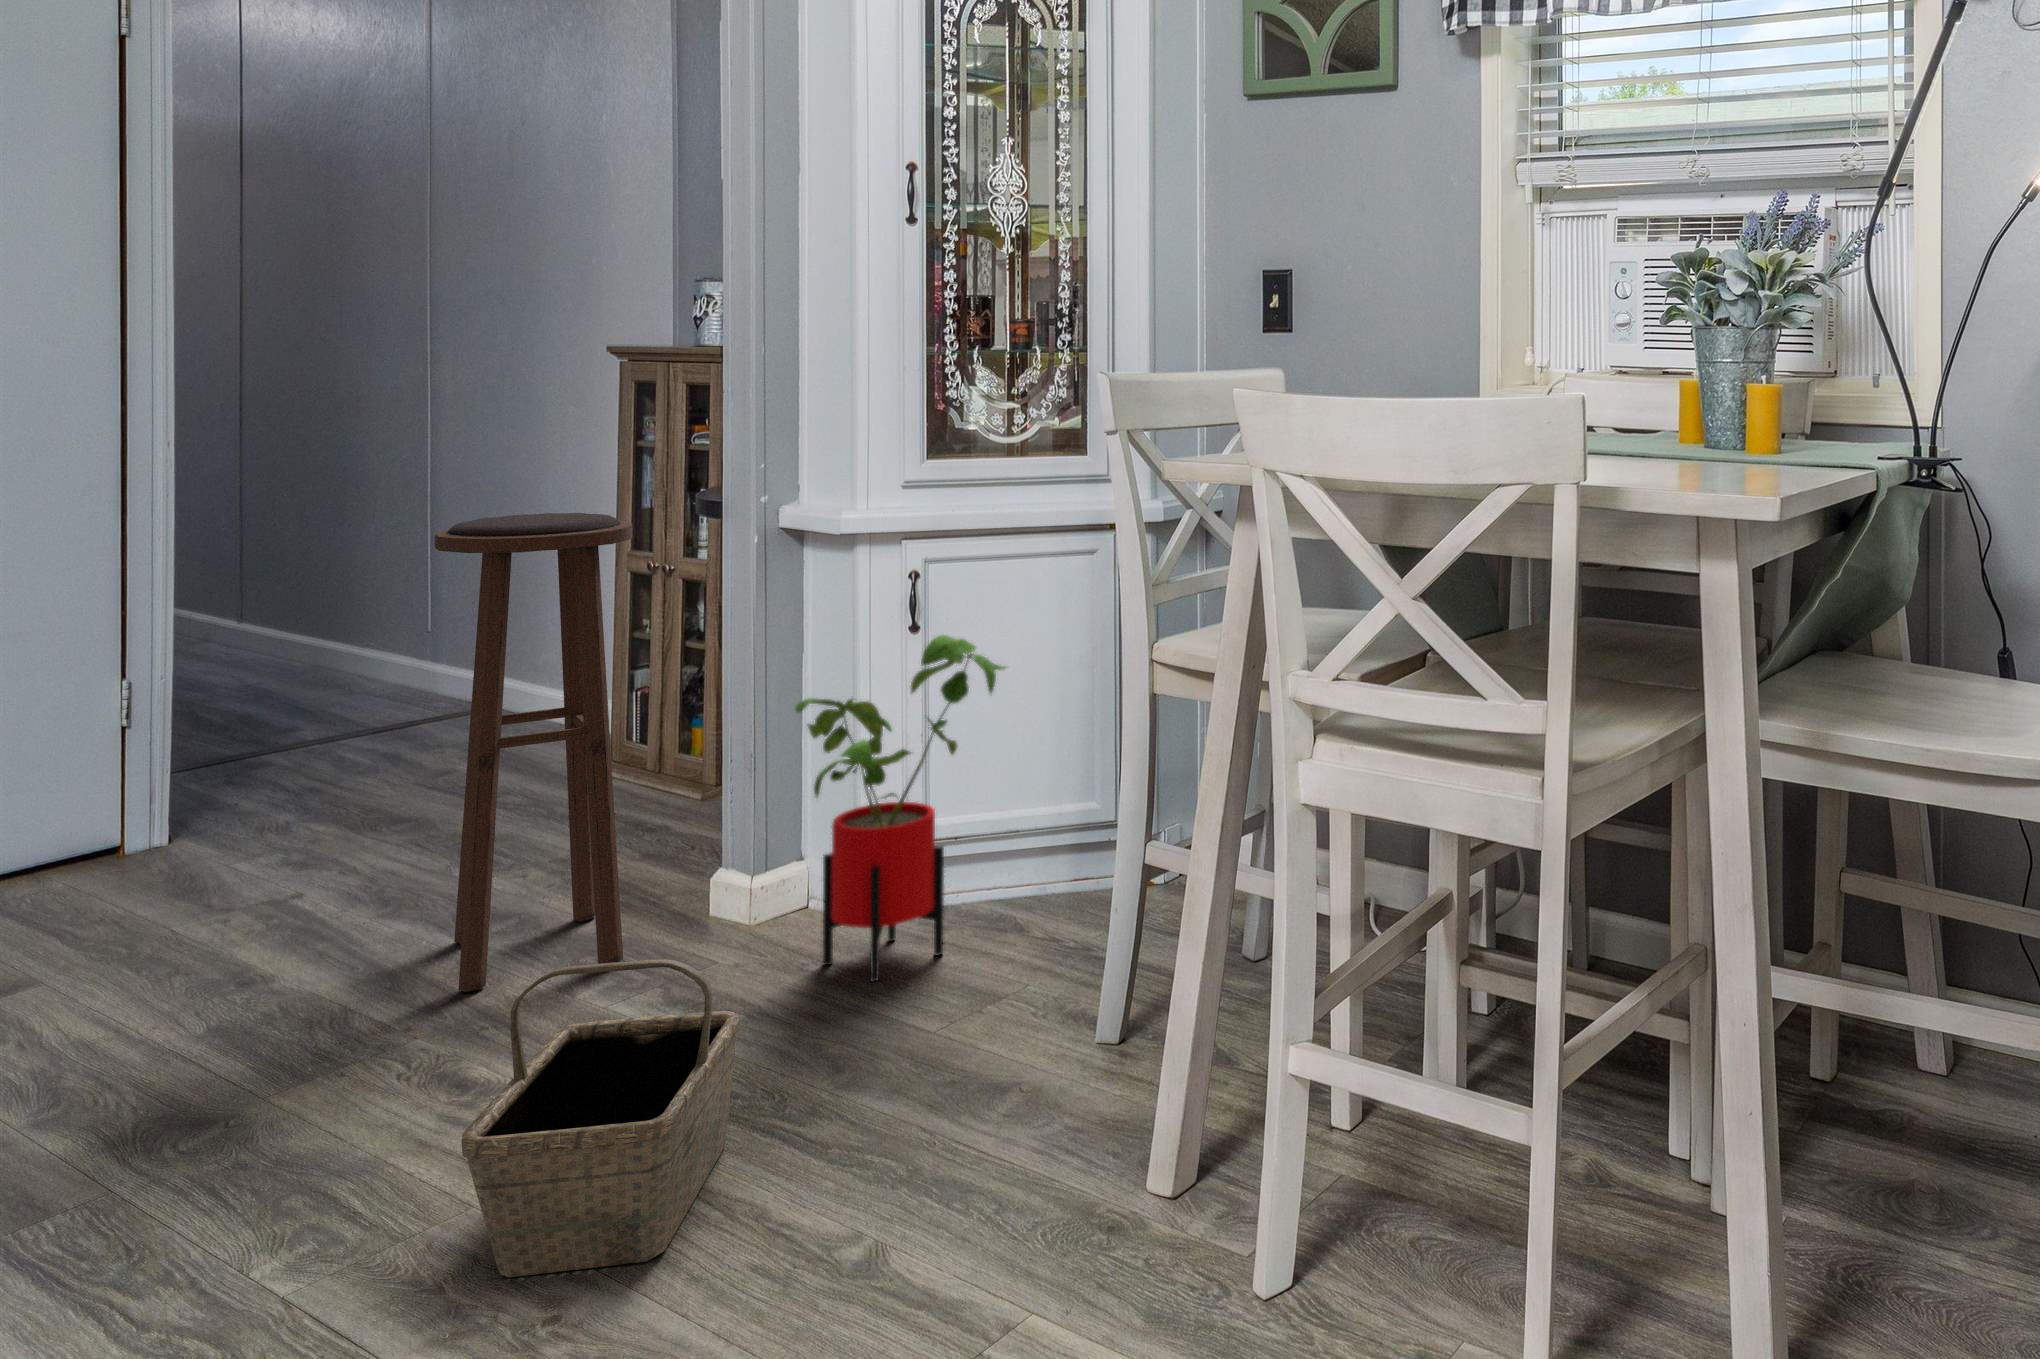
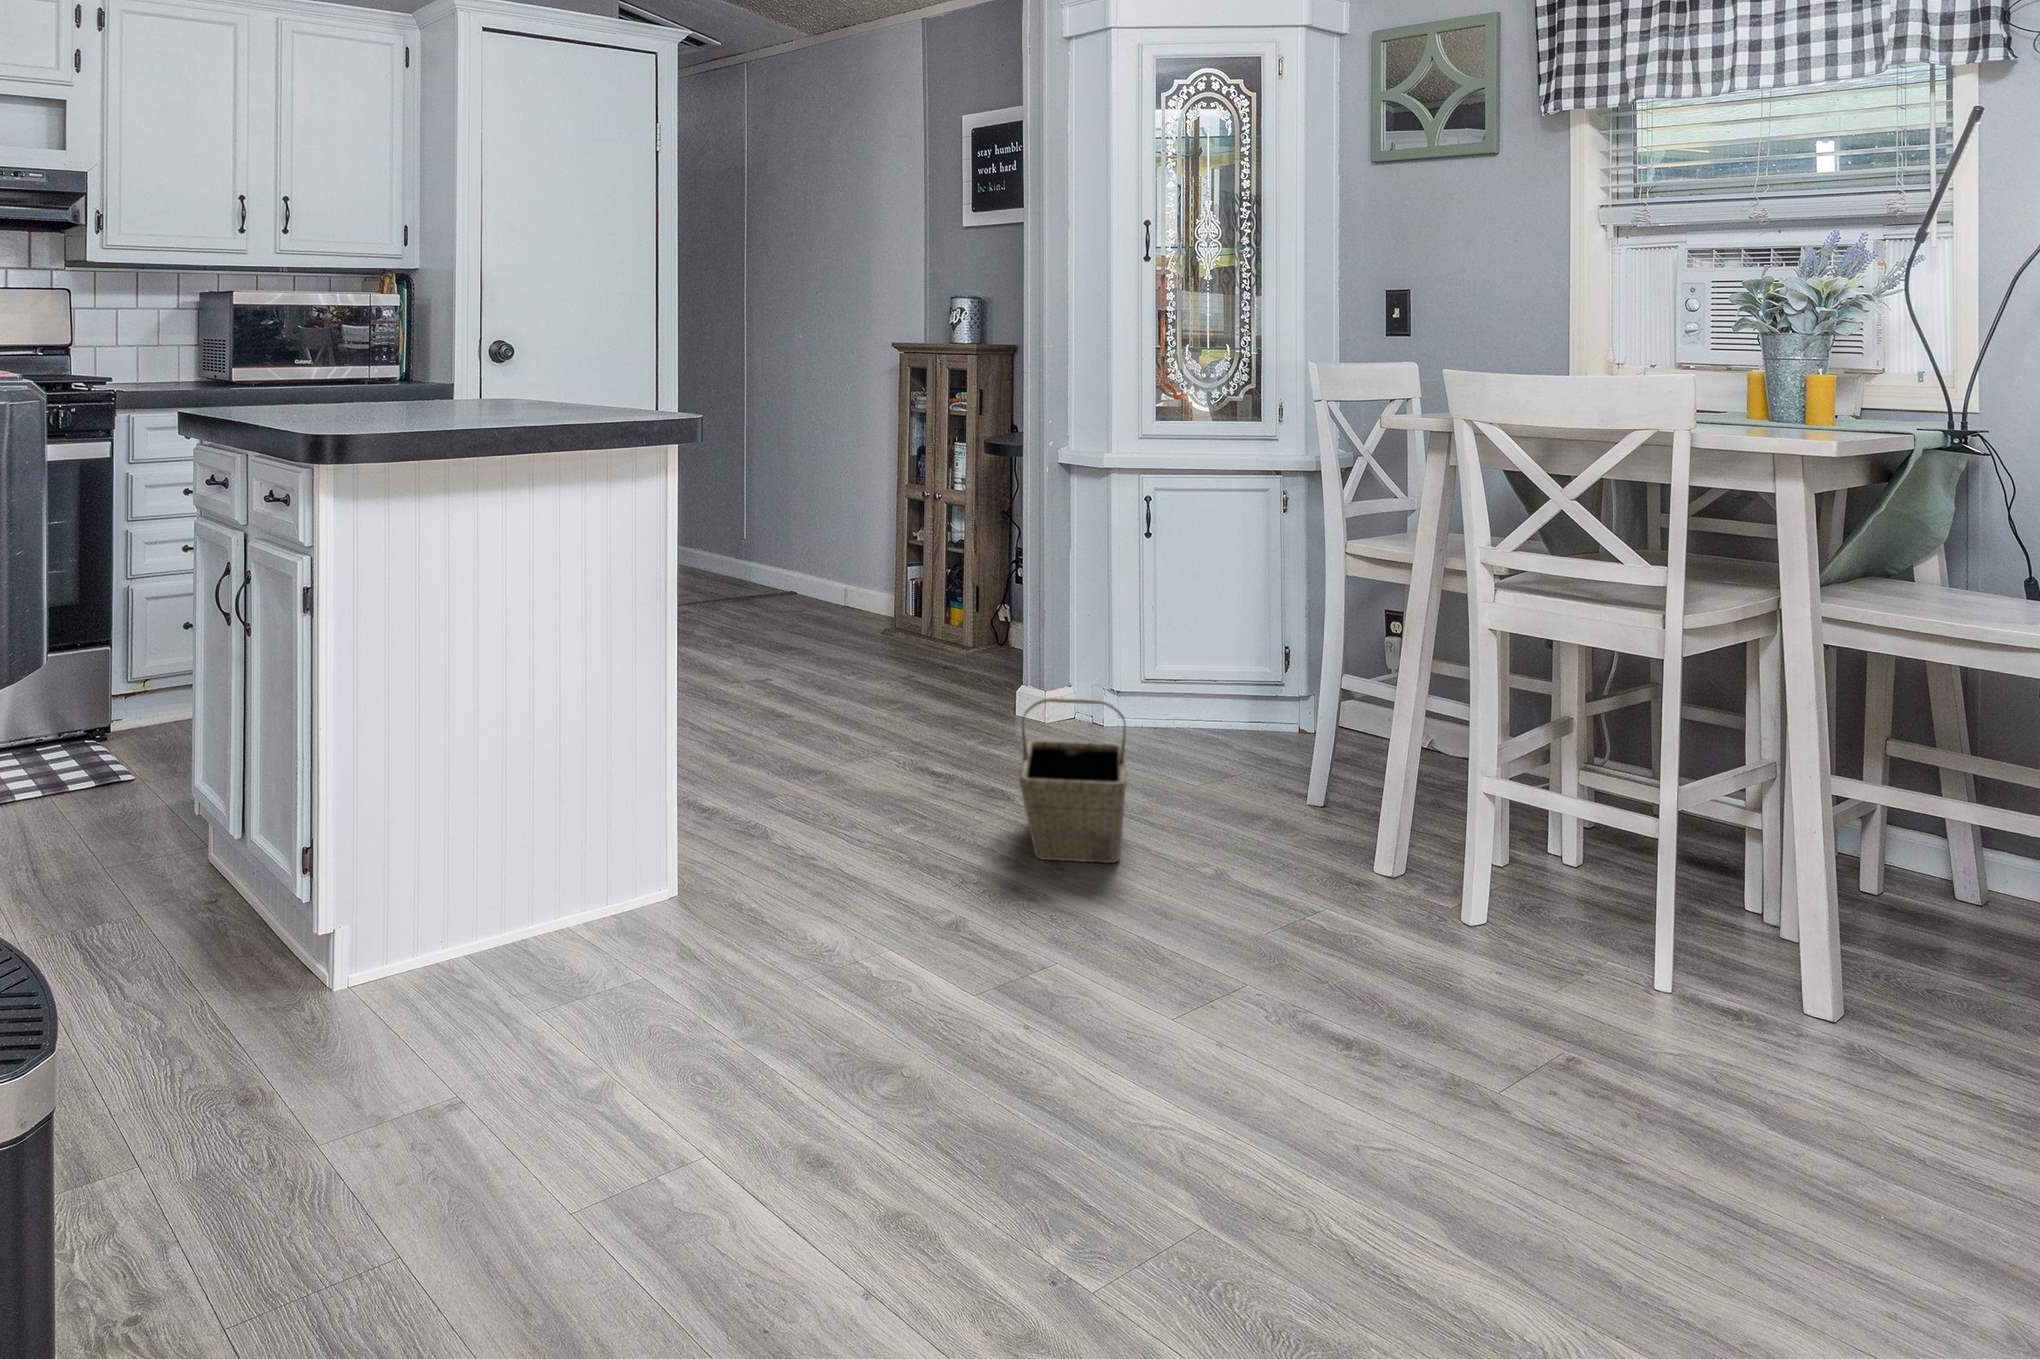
stool: present [435,513,632,992] -> none [881,449,988,738]
house plant: present [795,635,1006,981] -> none [1092,536,1225,758]

